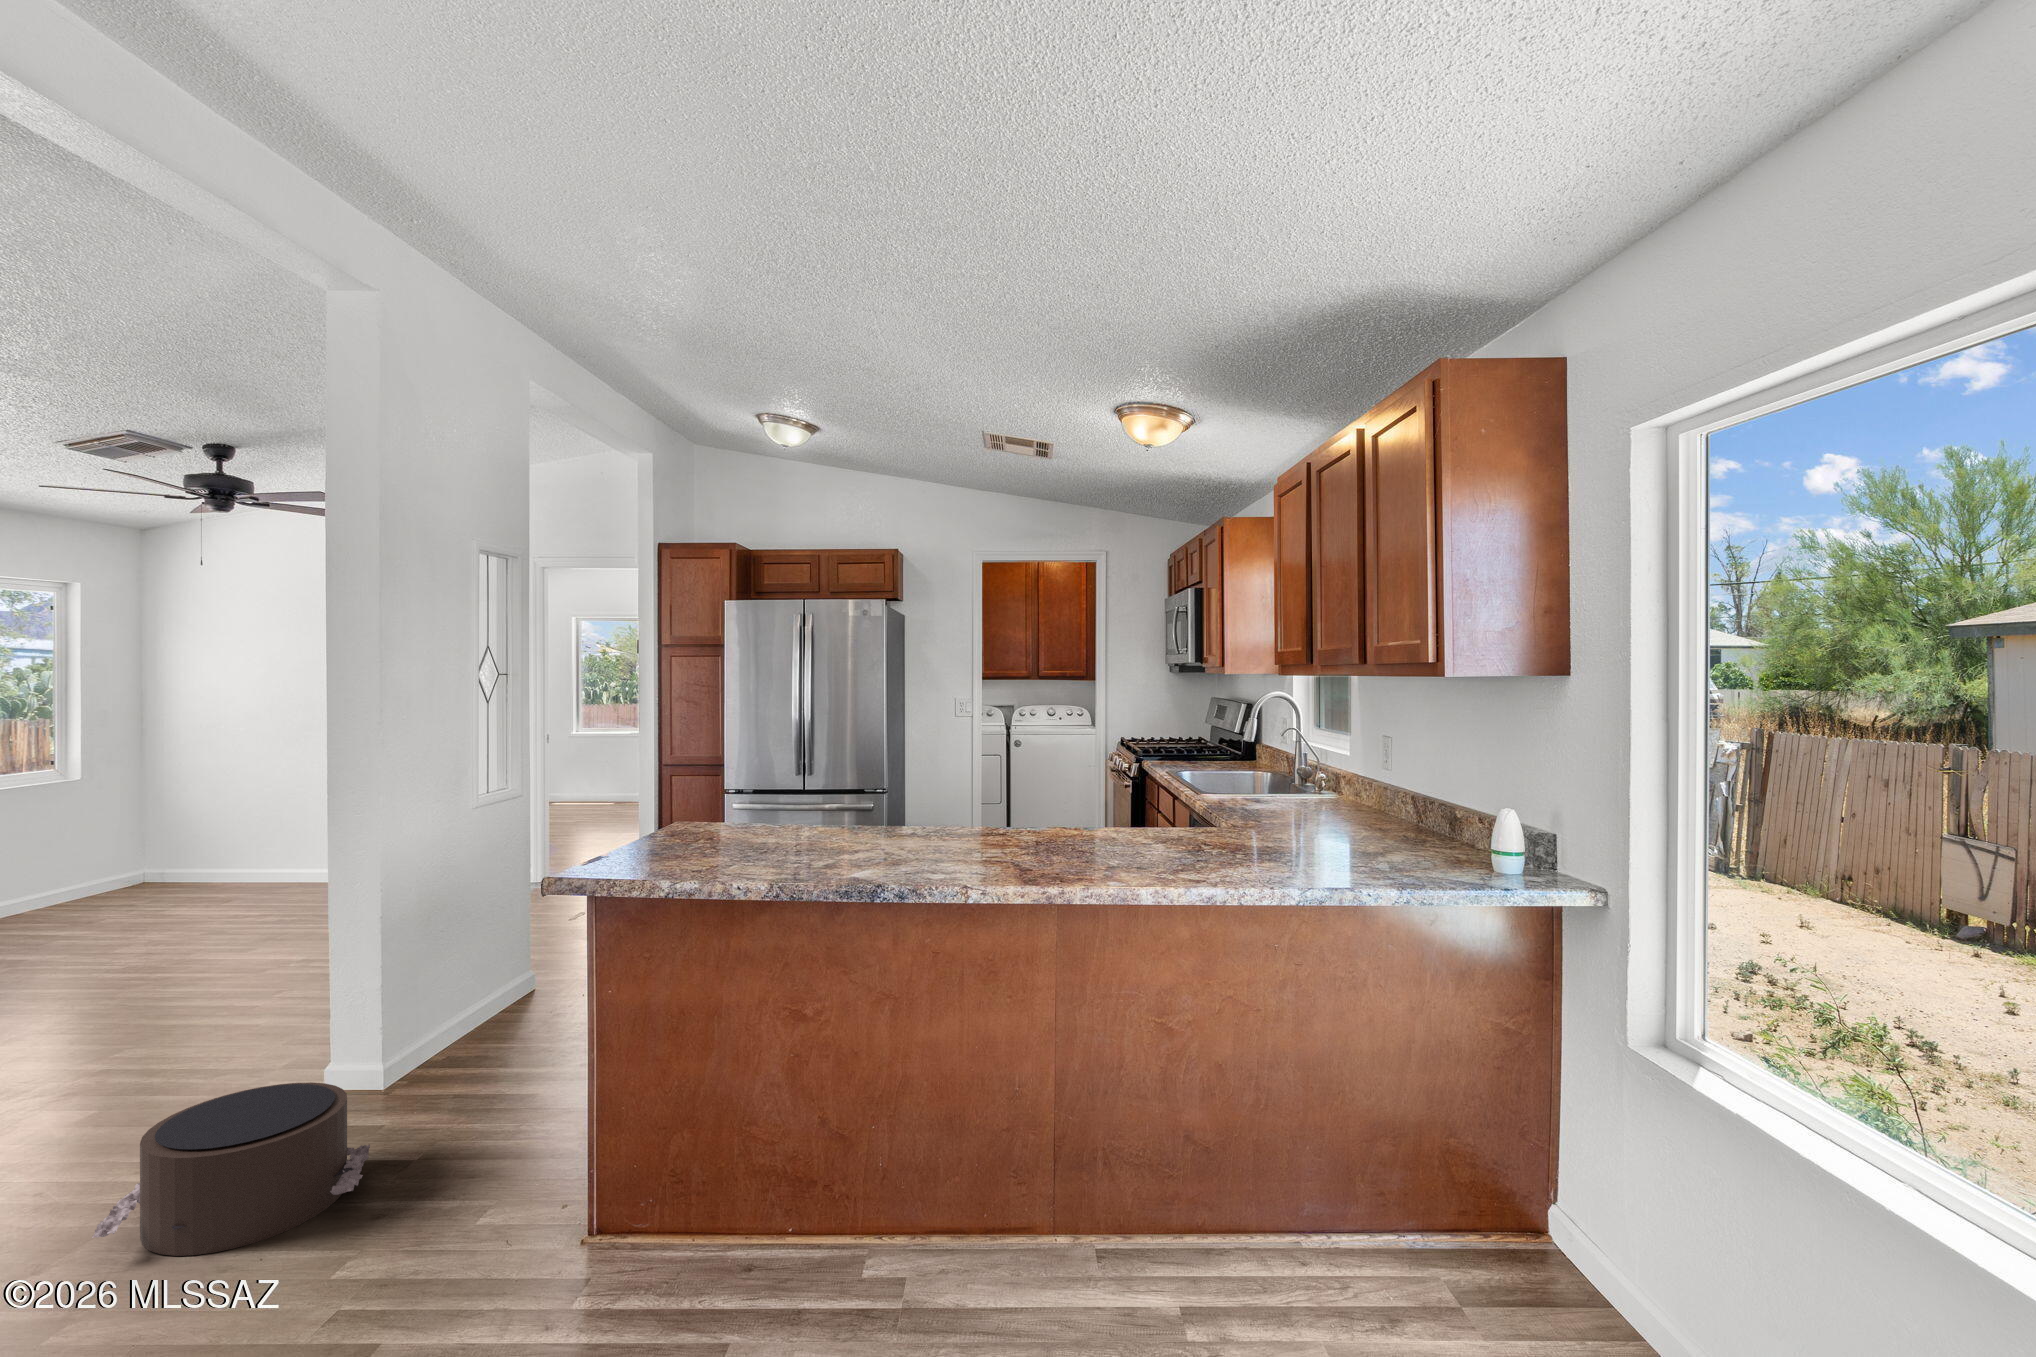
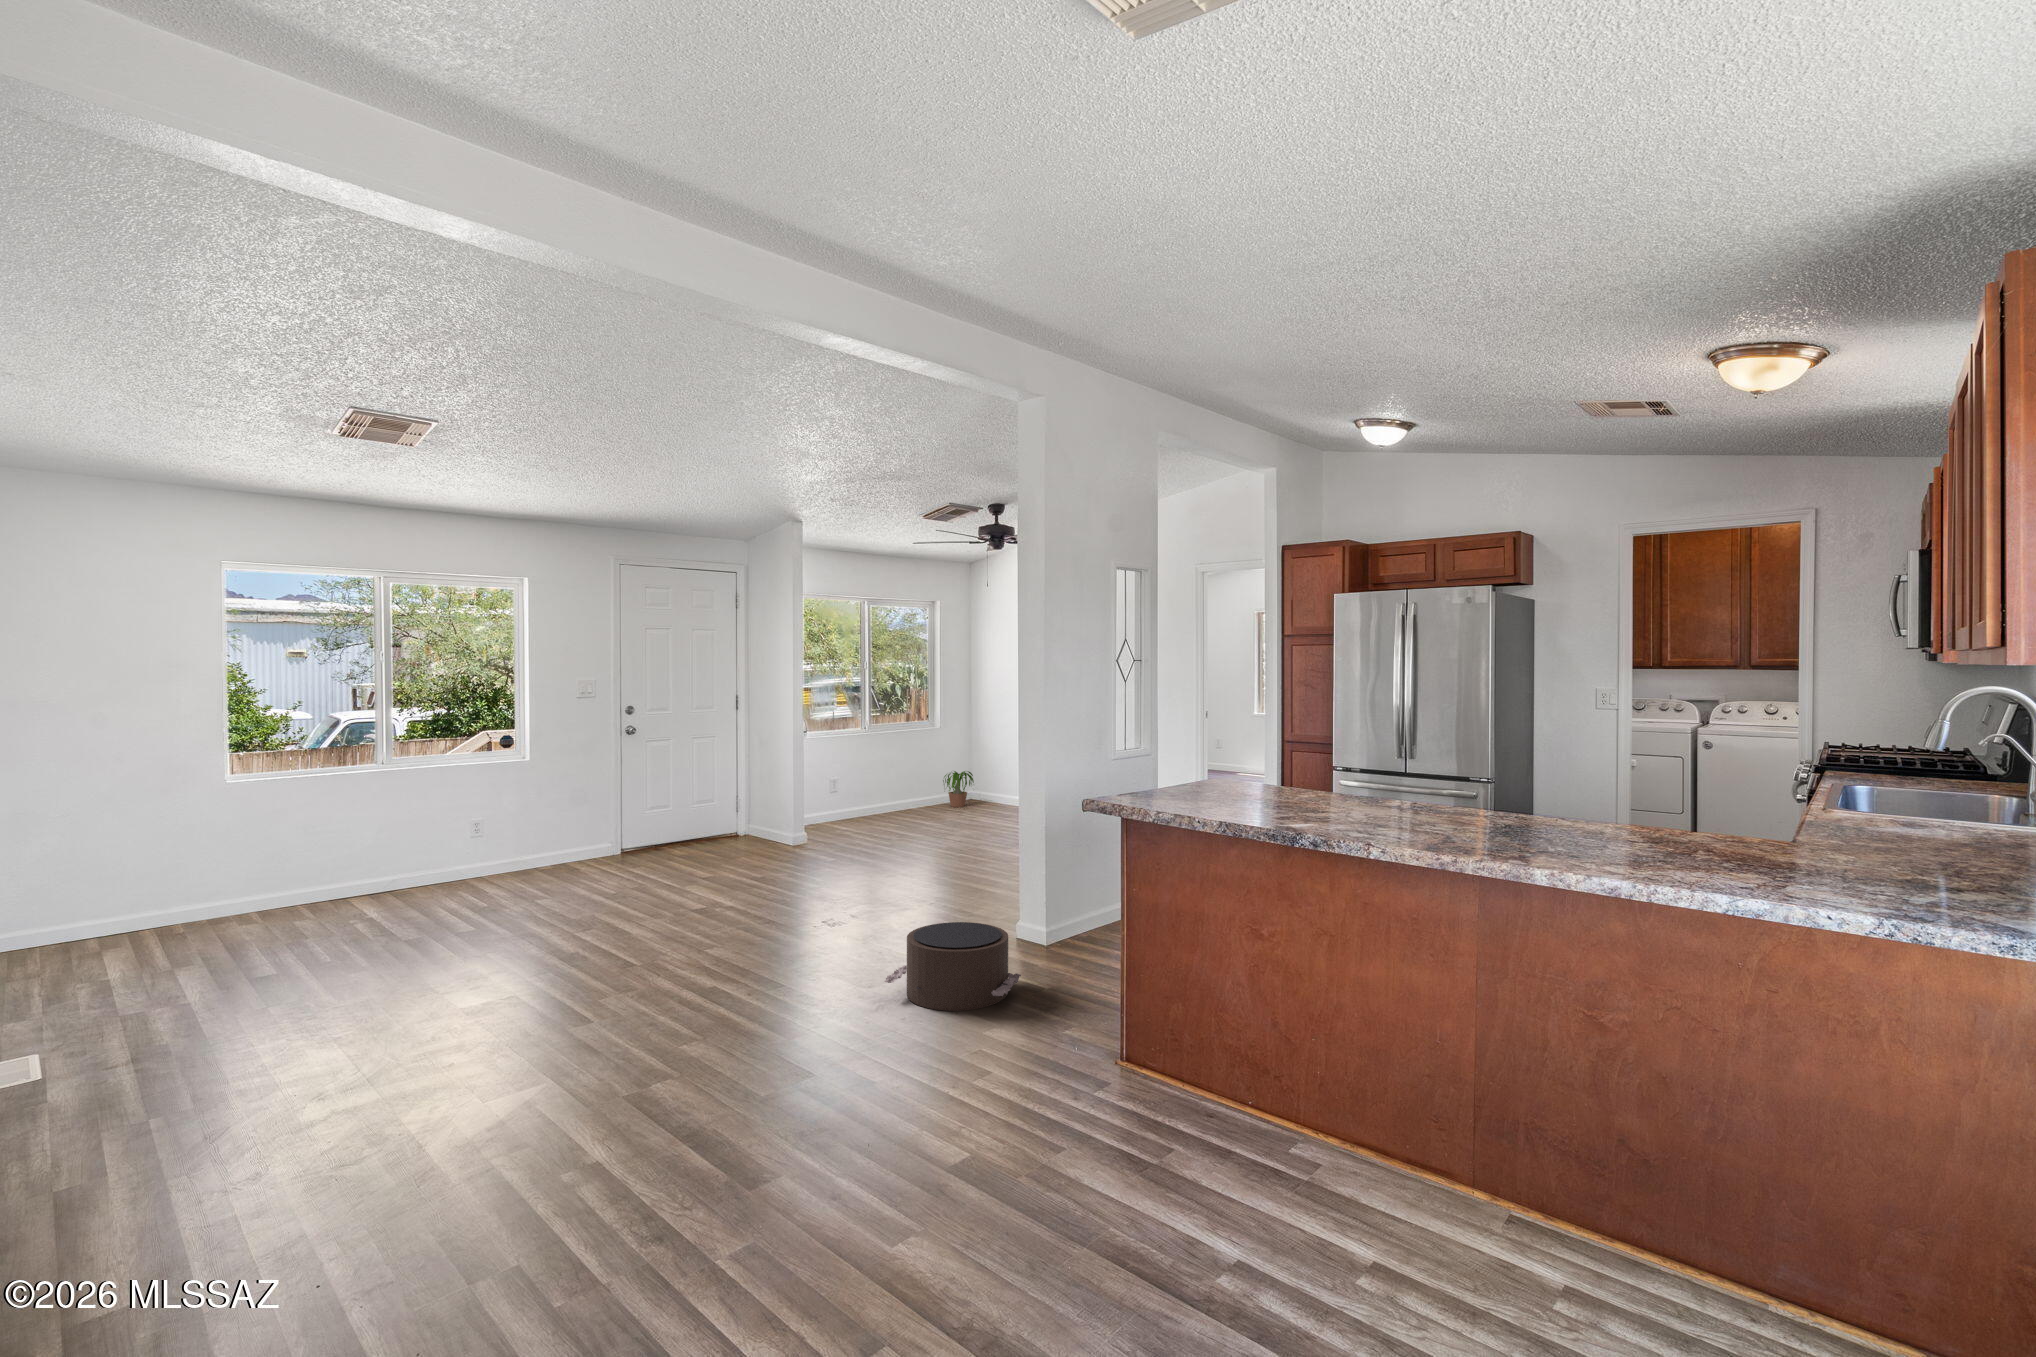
potted plant: none [74,838,154,894] -> present [943,771,974,807]

